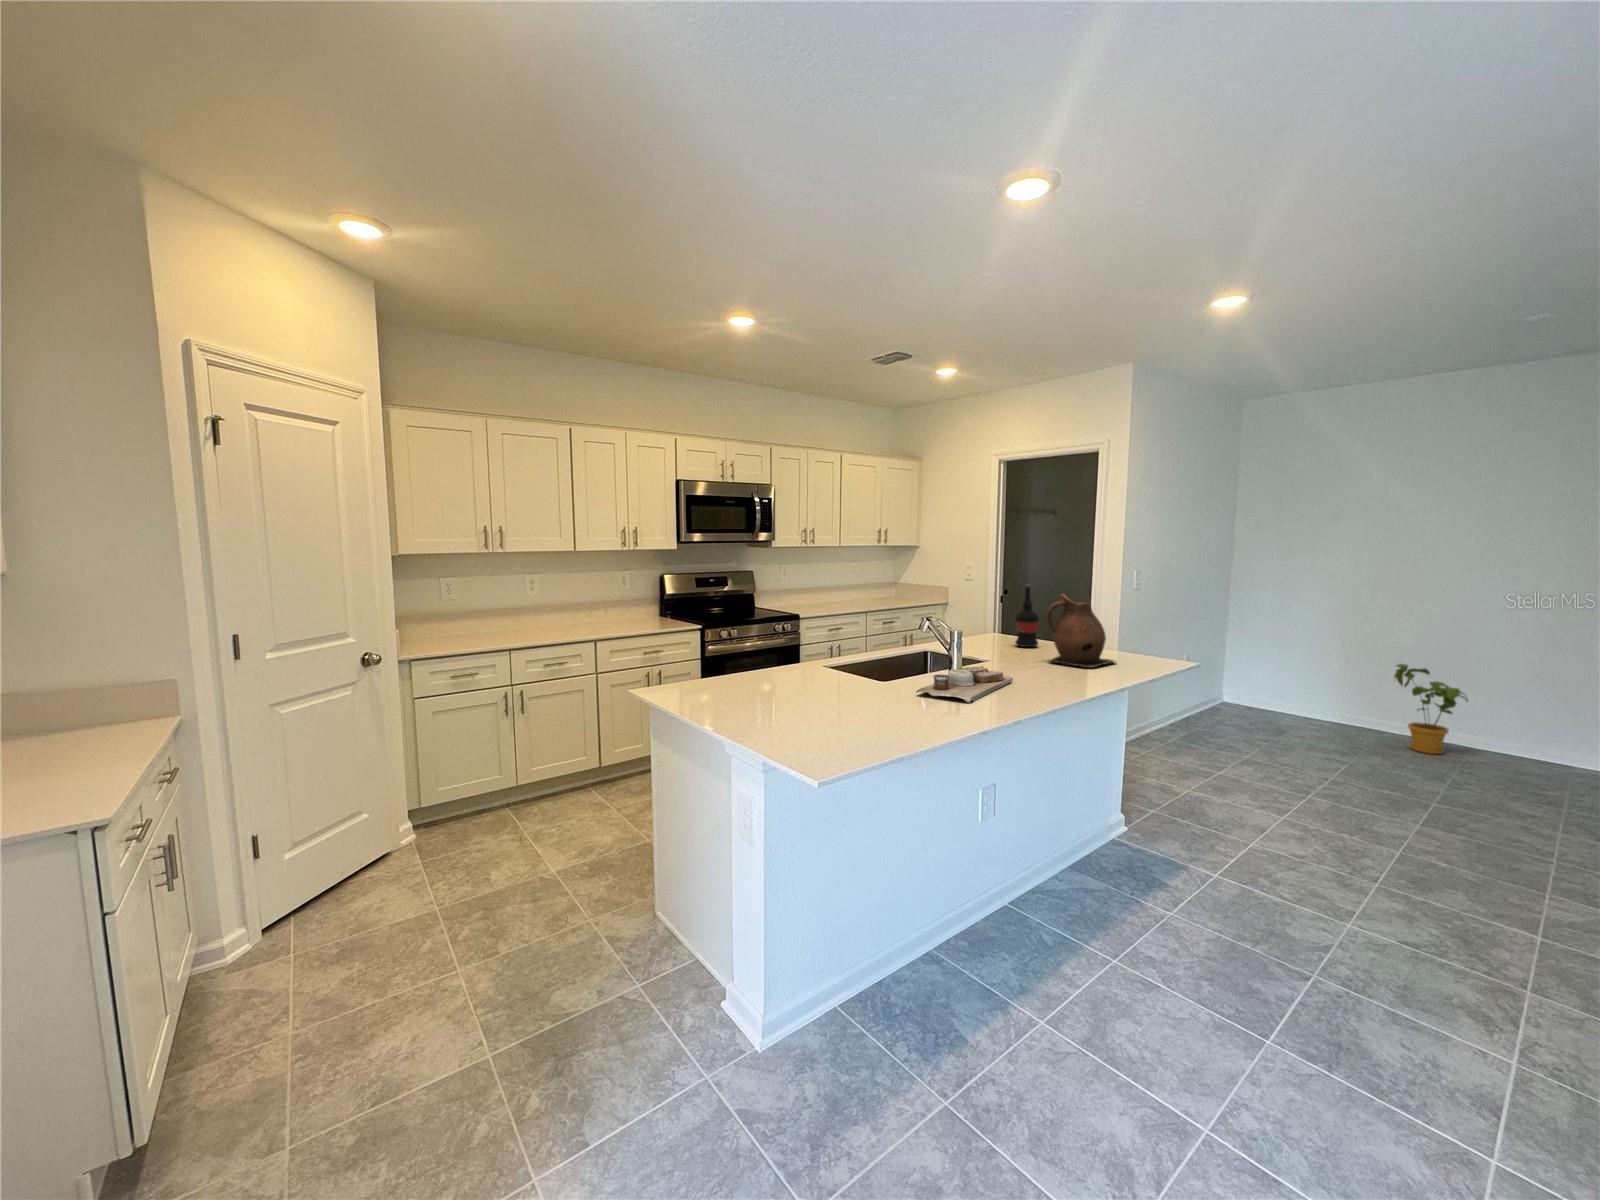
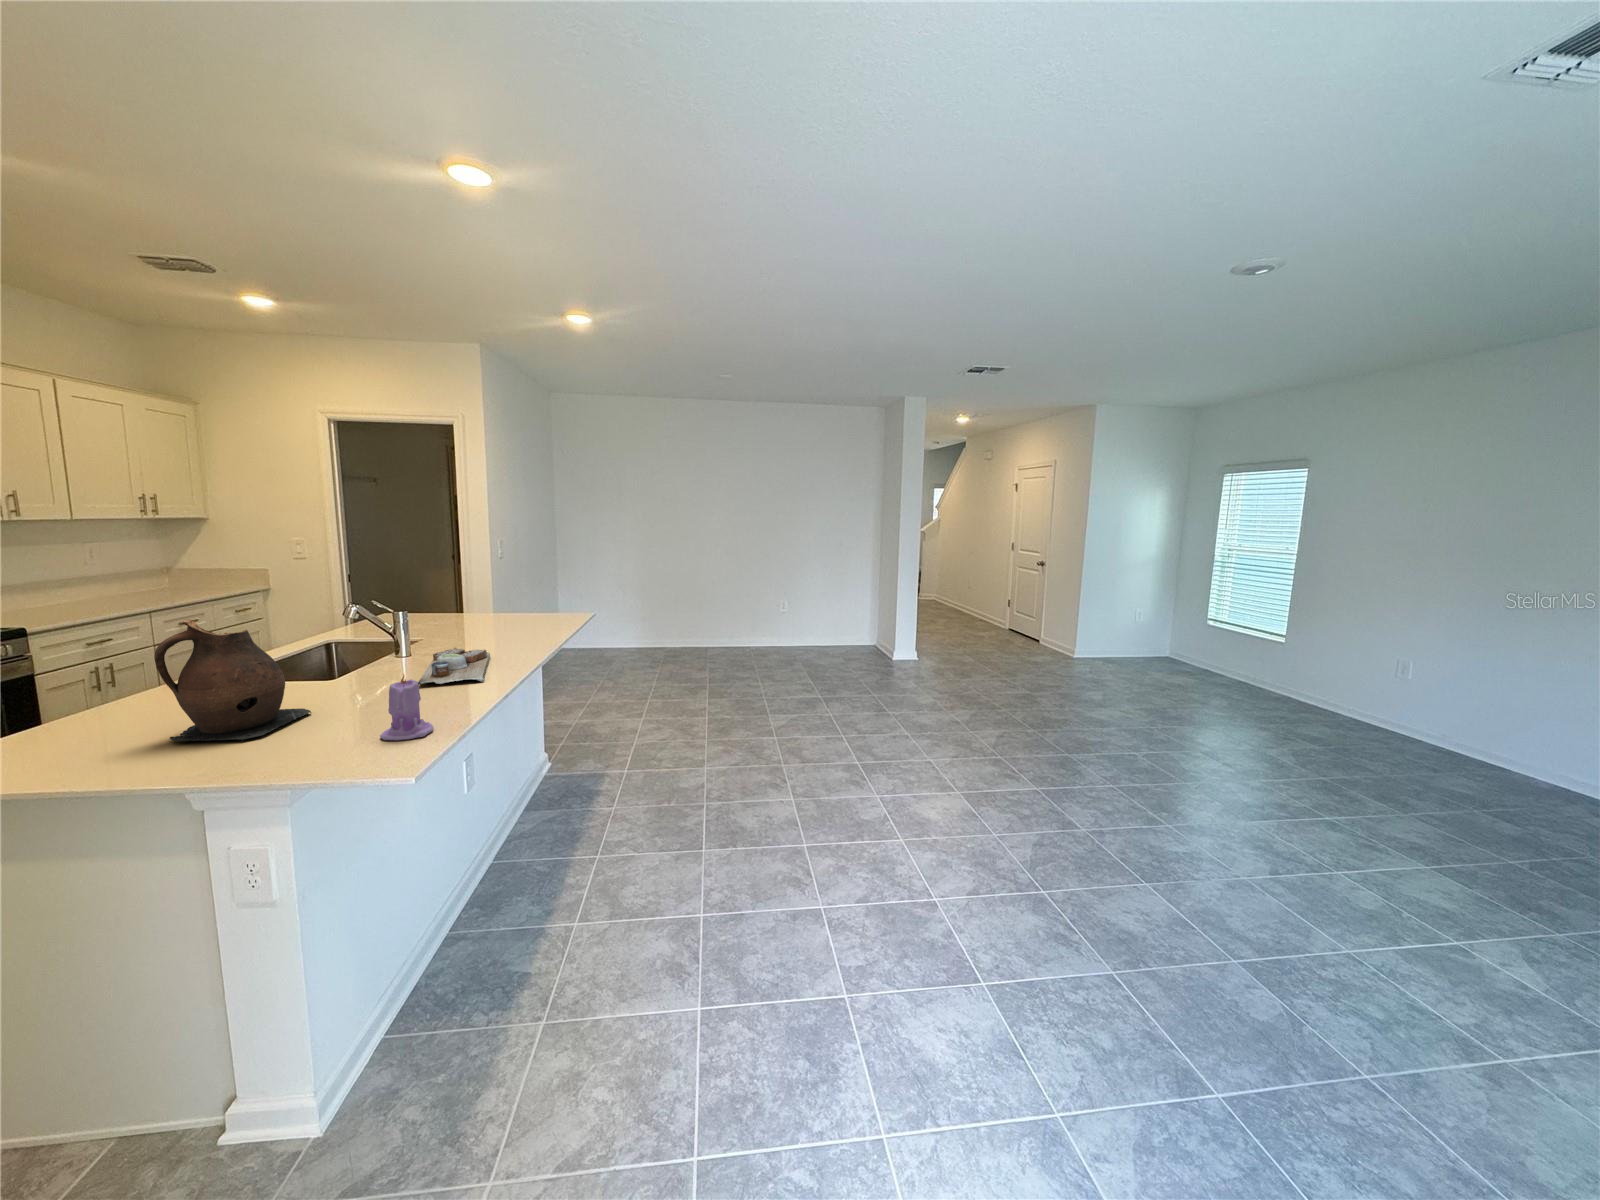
wine bottle: present [1016,584,1039,647] -> none [435,564,461,625]
ceramic pitcher: present [1047,594,1116,668] -> present [154,620,311,742]
house plant: present [1394,664,1468,754] -> none [663,602,698,656]
candle: none [830,673,873,736] -> present [380,675,433,740]

